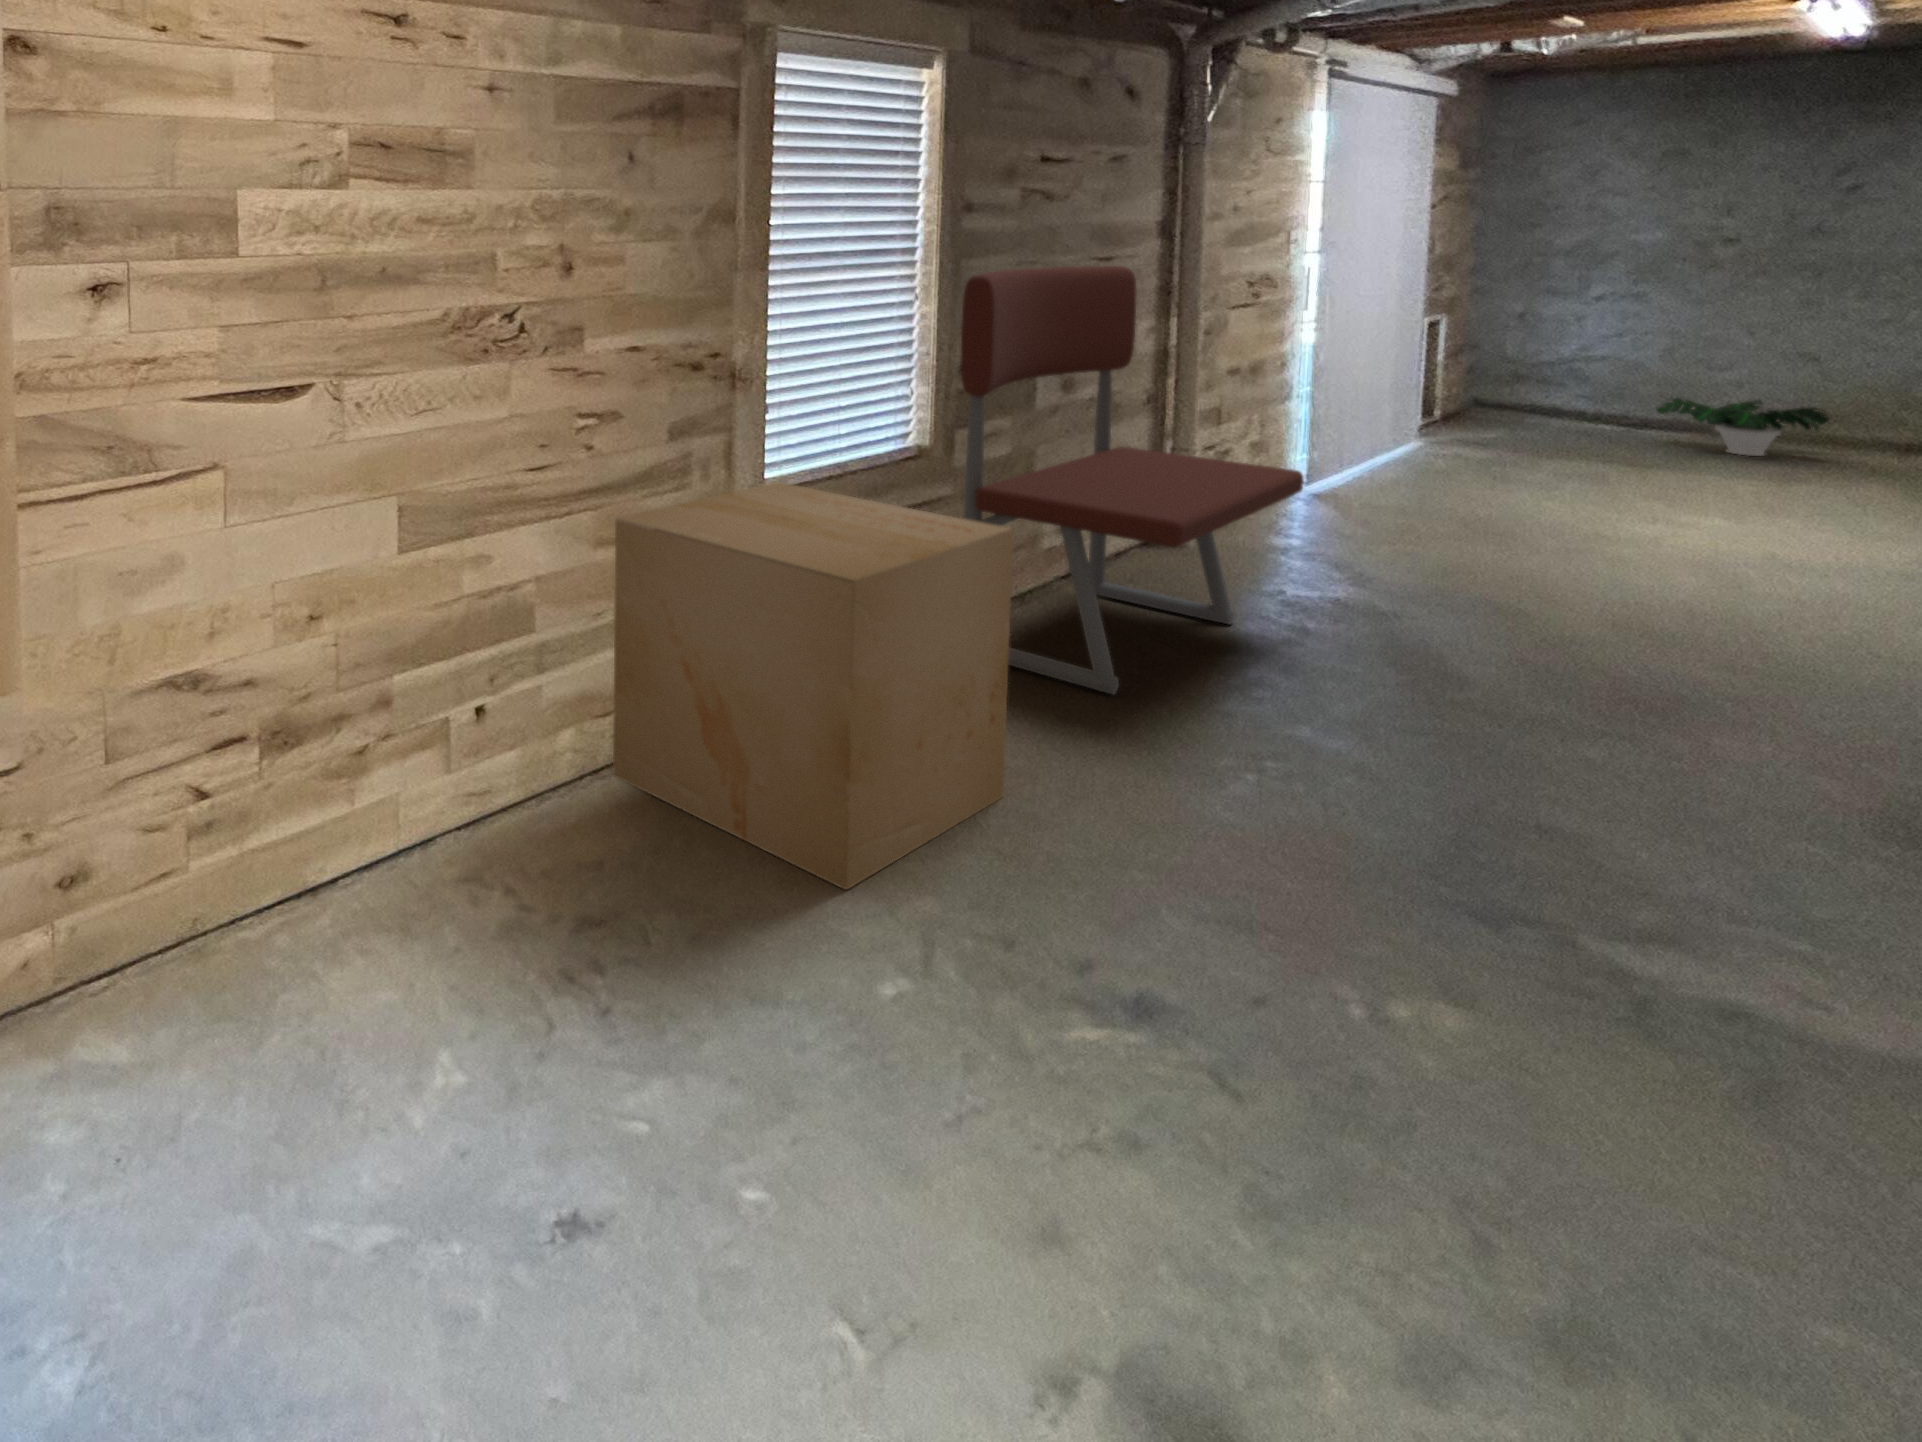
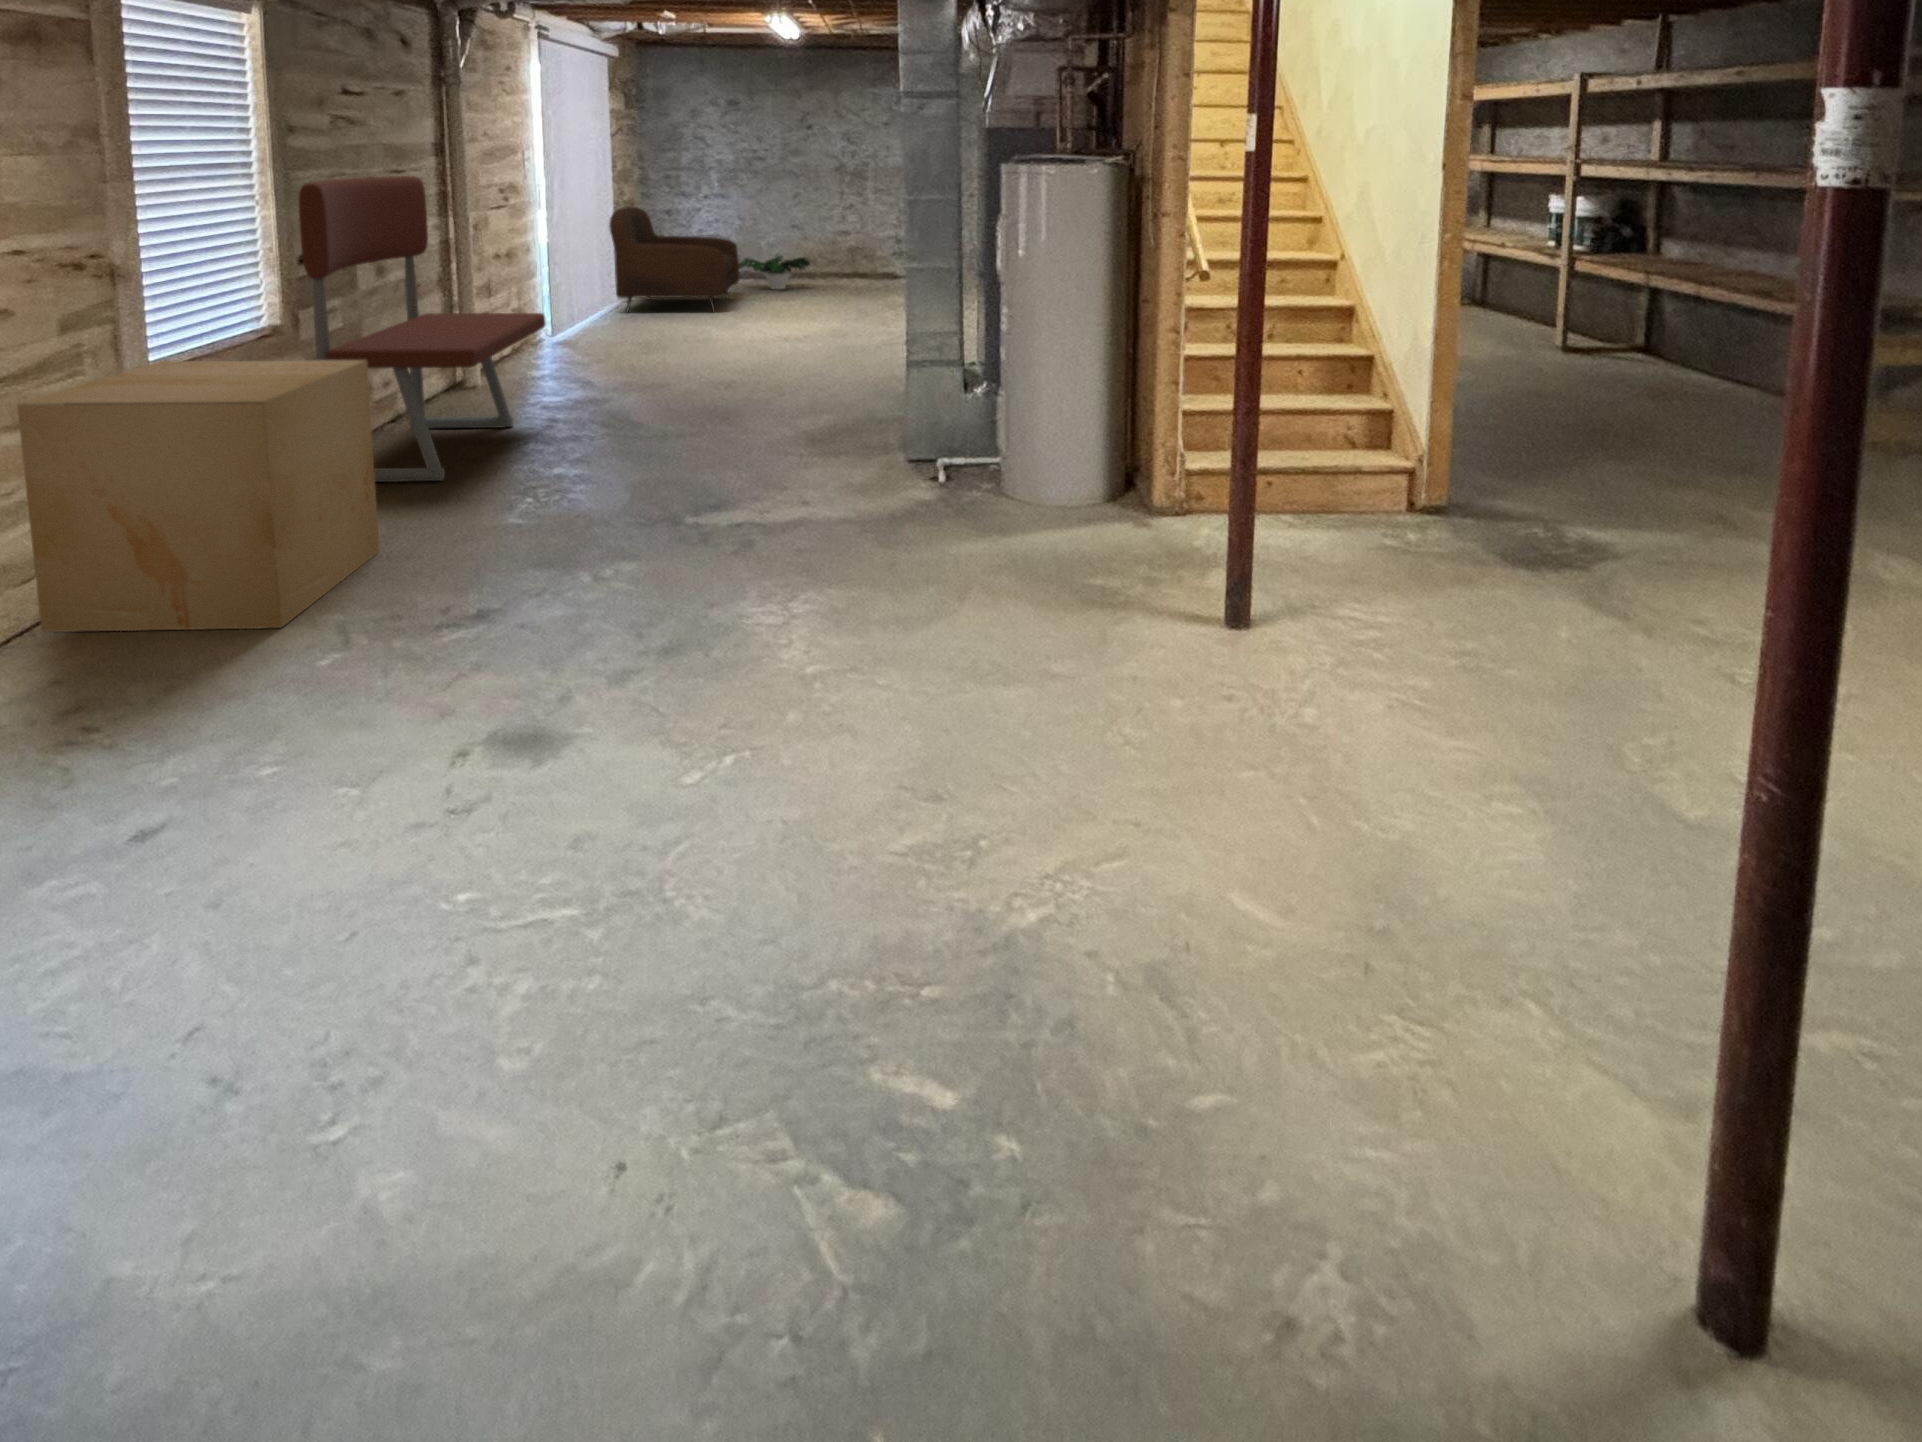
armchair: none [1417,309,1665,481] -> present [609,207,739,311]

